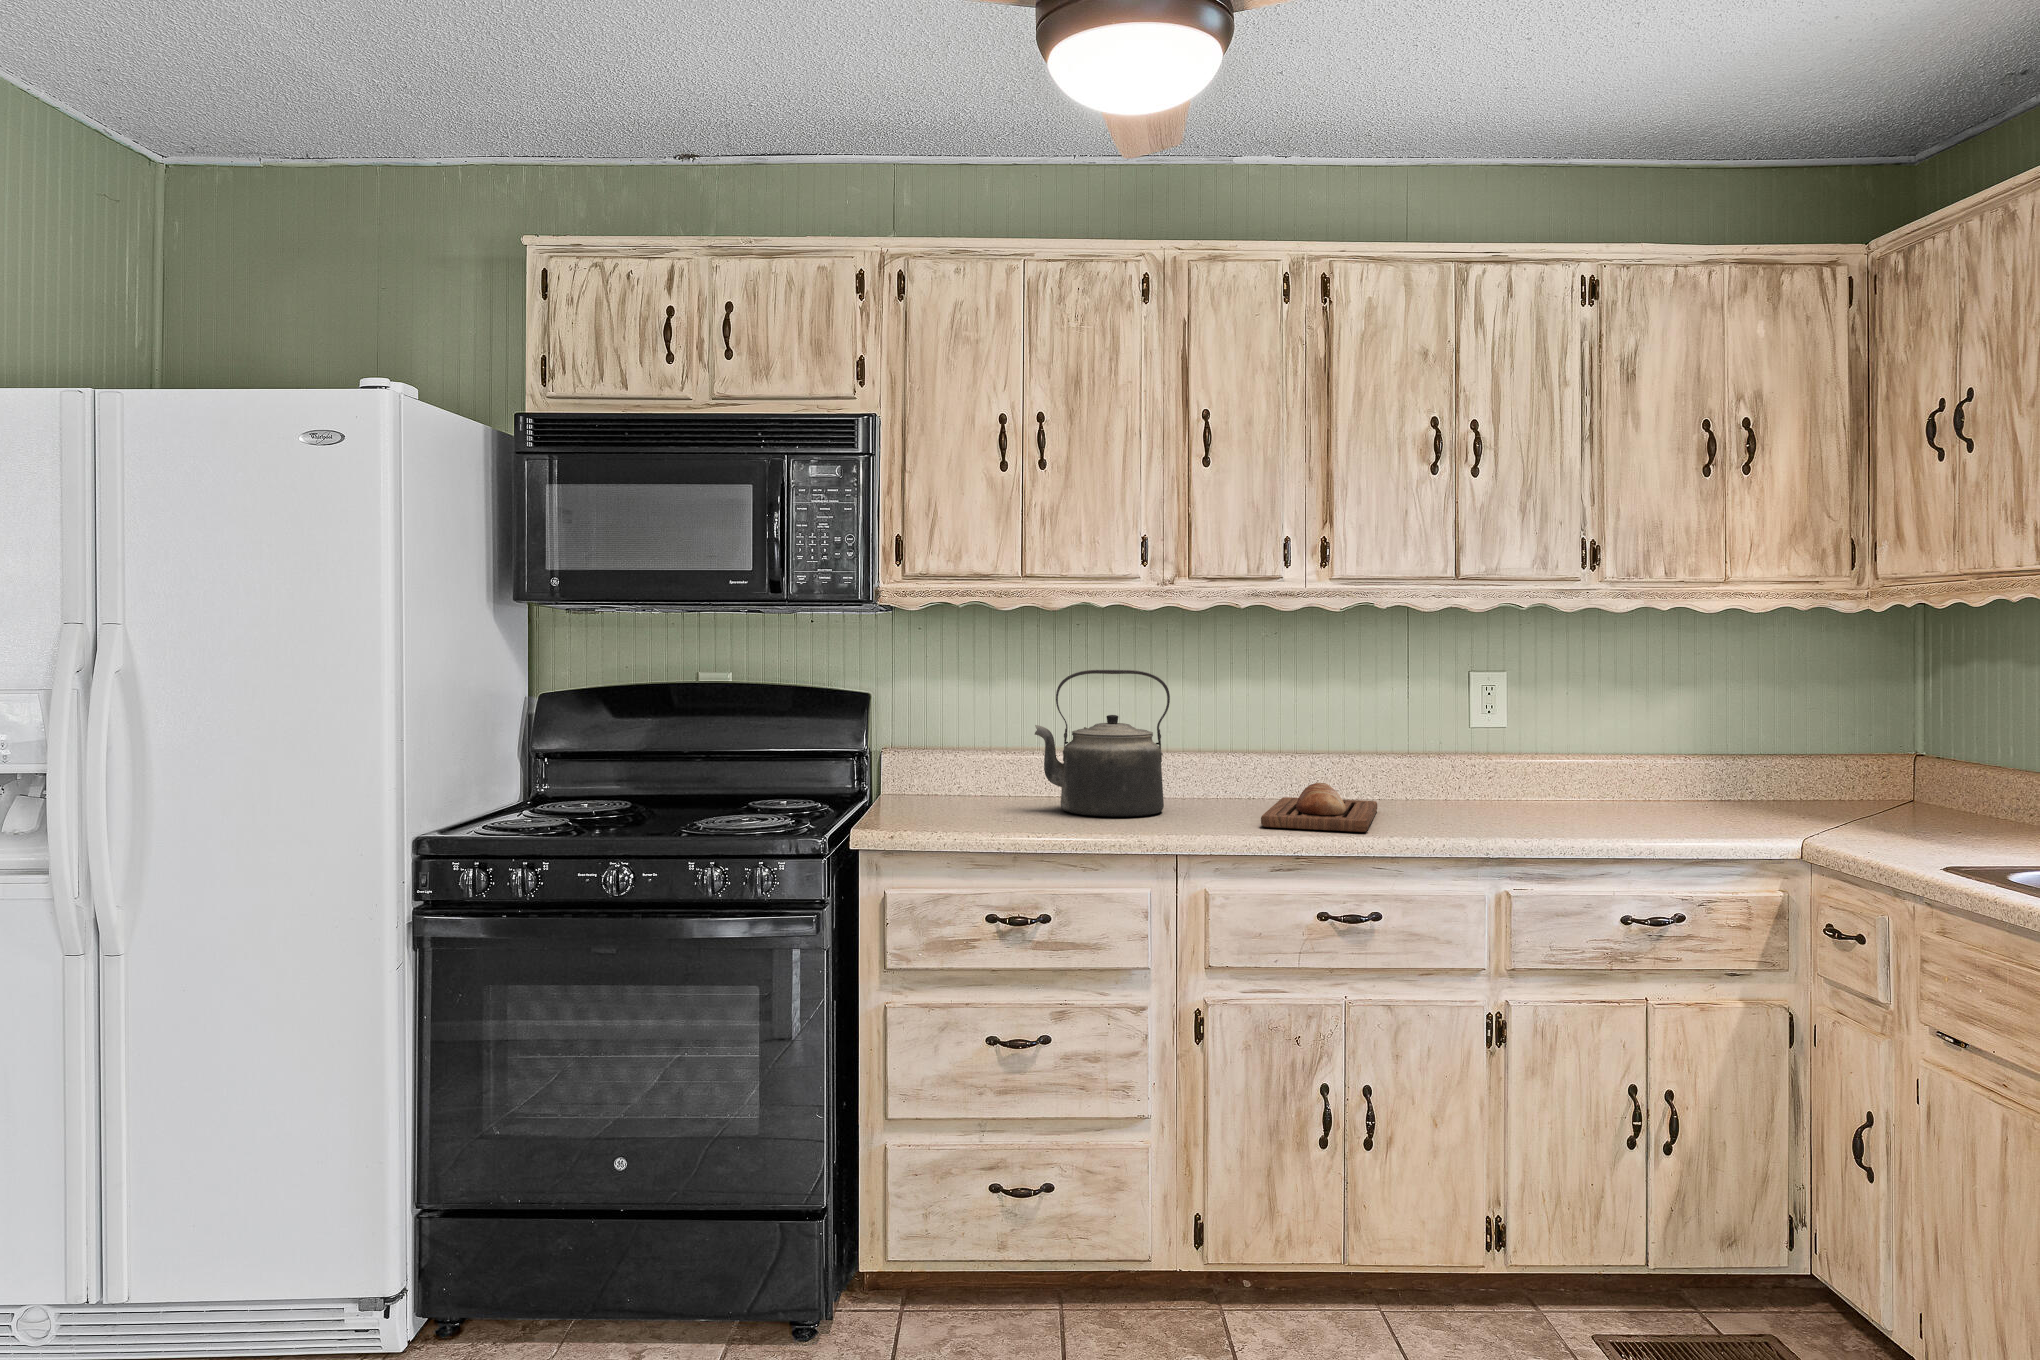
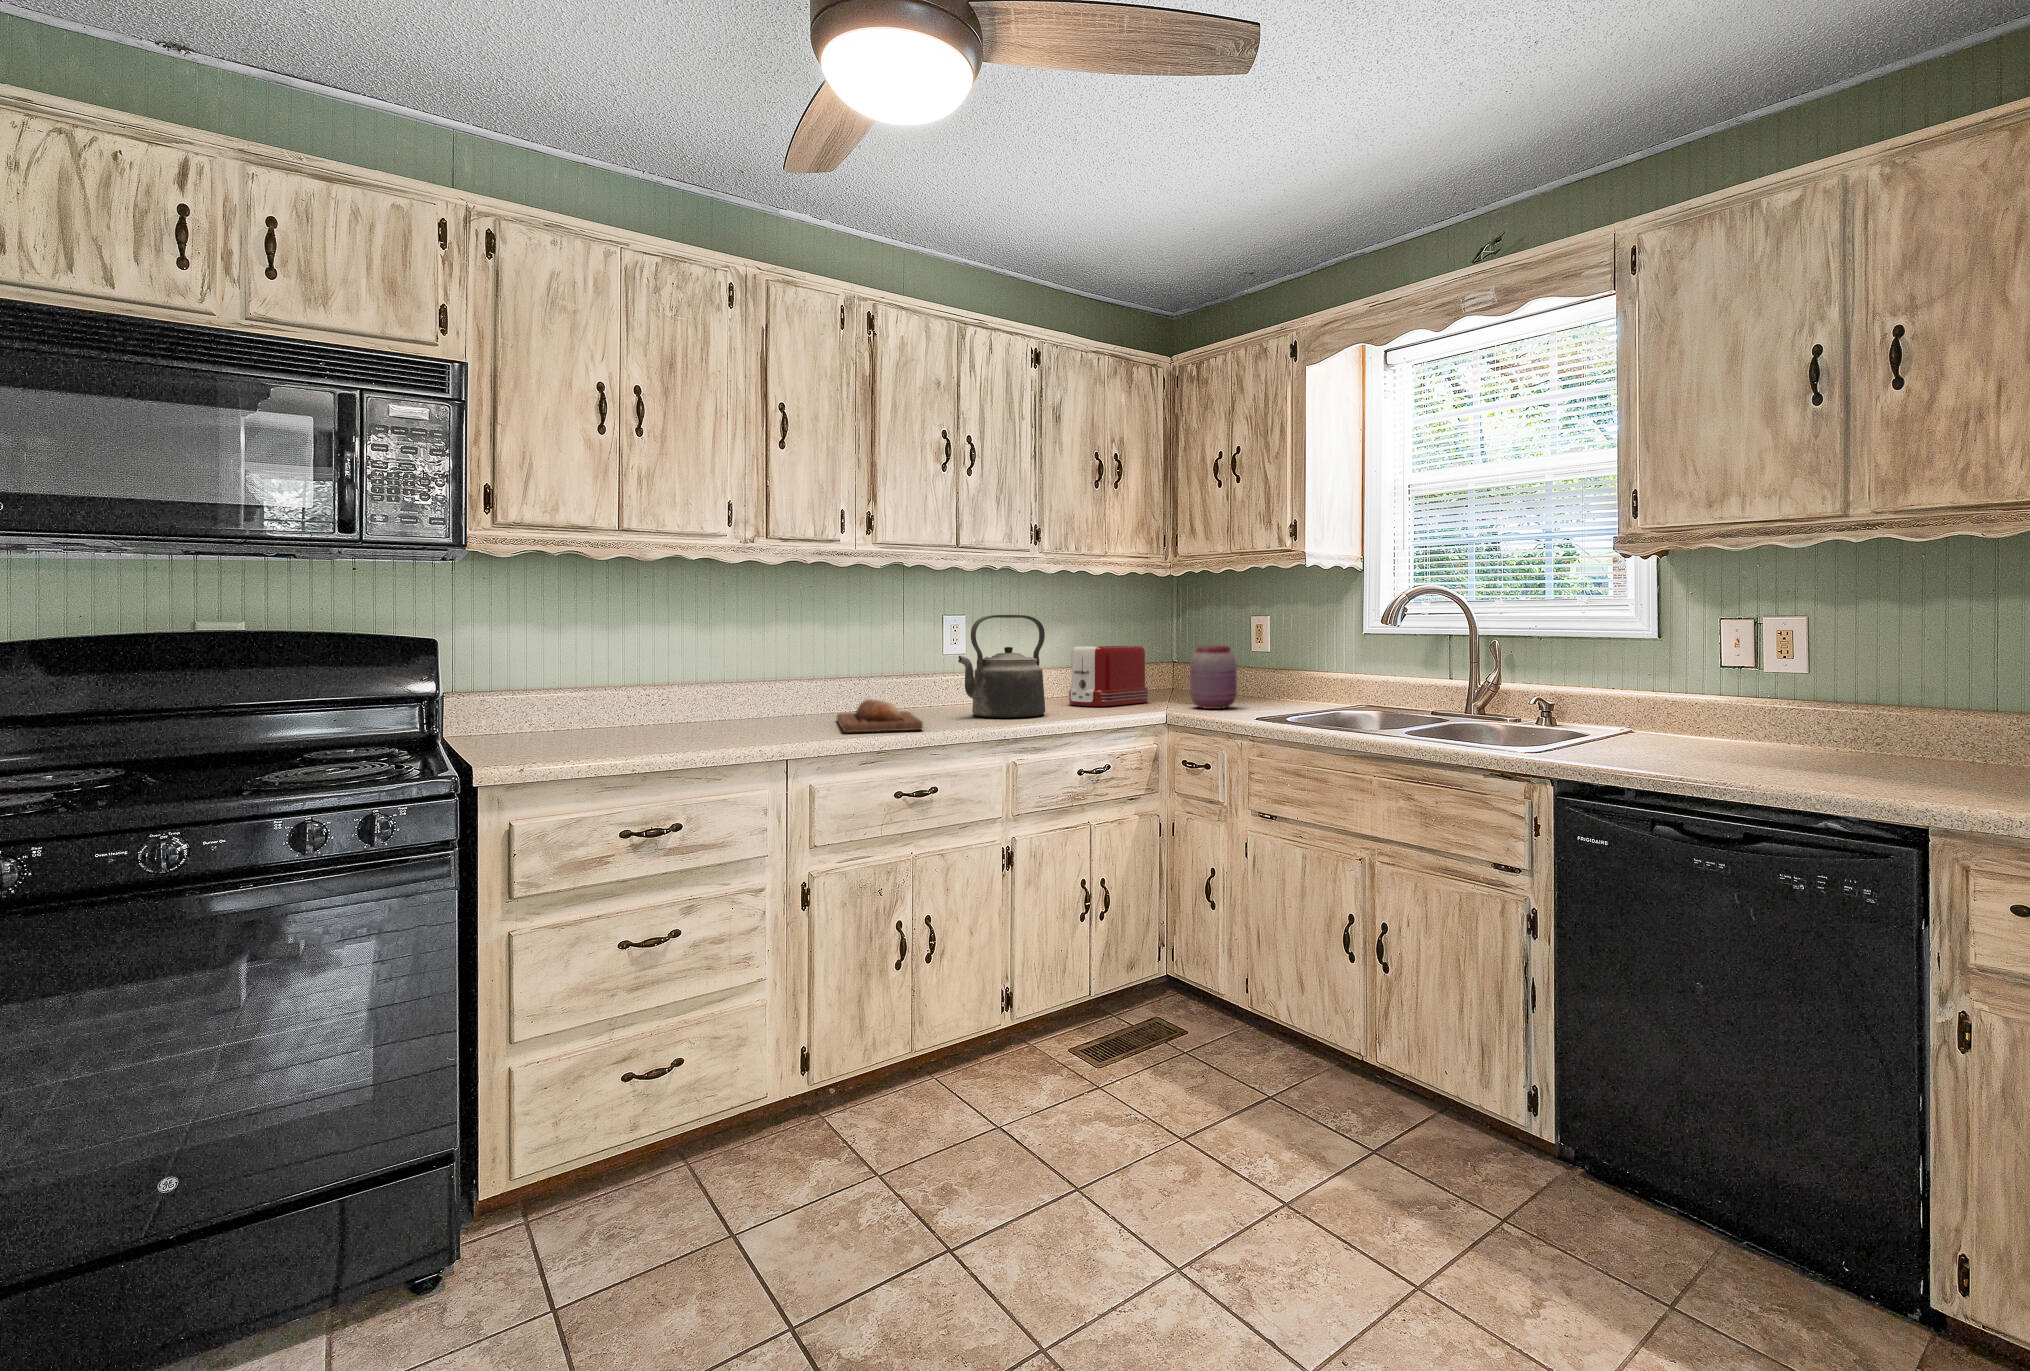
kettle: present [1035,670,1170,817] -> present [958,615,1045,718]
toaster: none [1659,718,1813,815] -> present [1069,646,1149,706]
jar: none [1873,728,1969,838] -> present [1190,646,1237,709]

